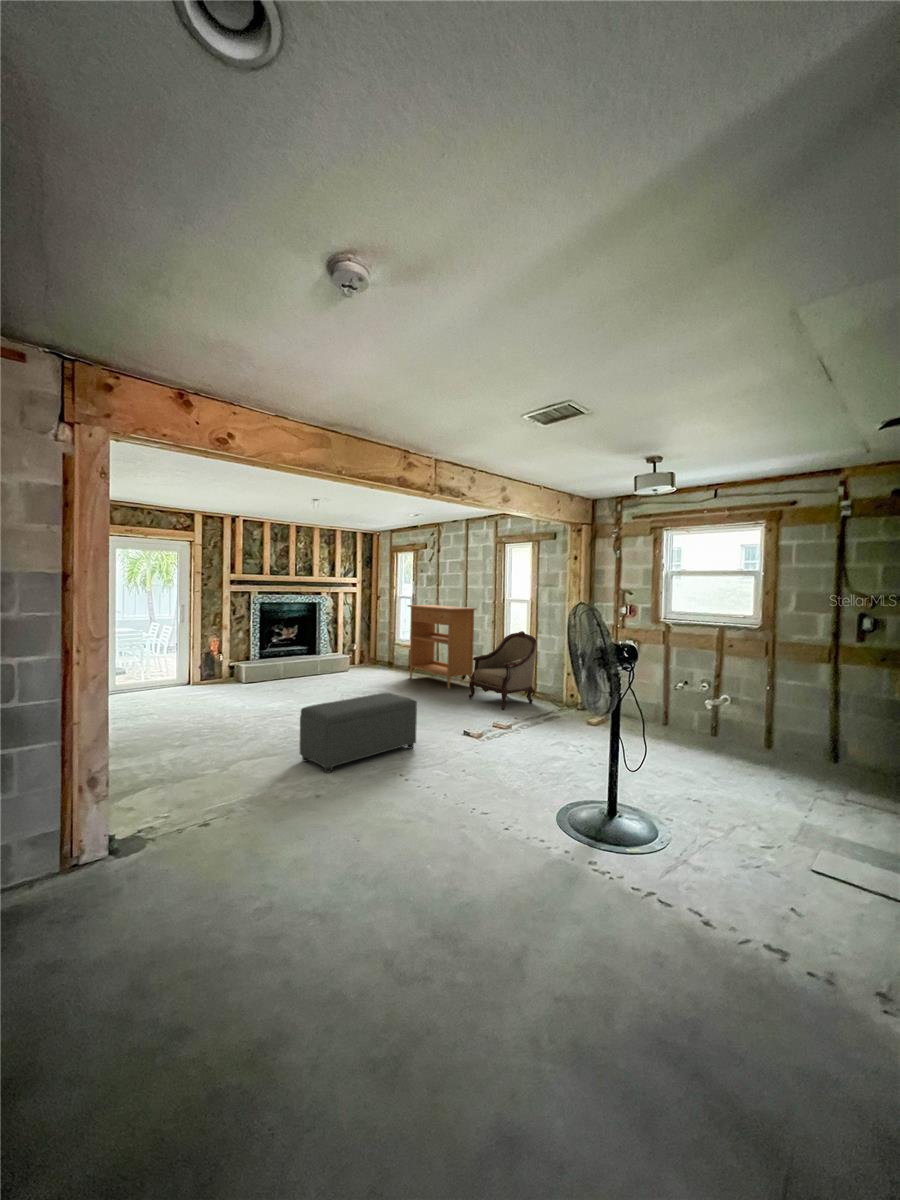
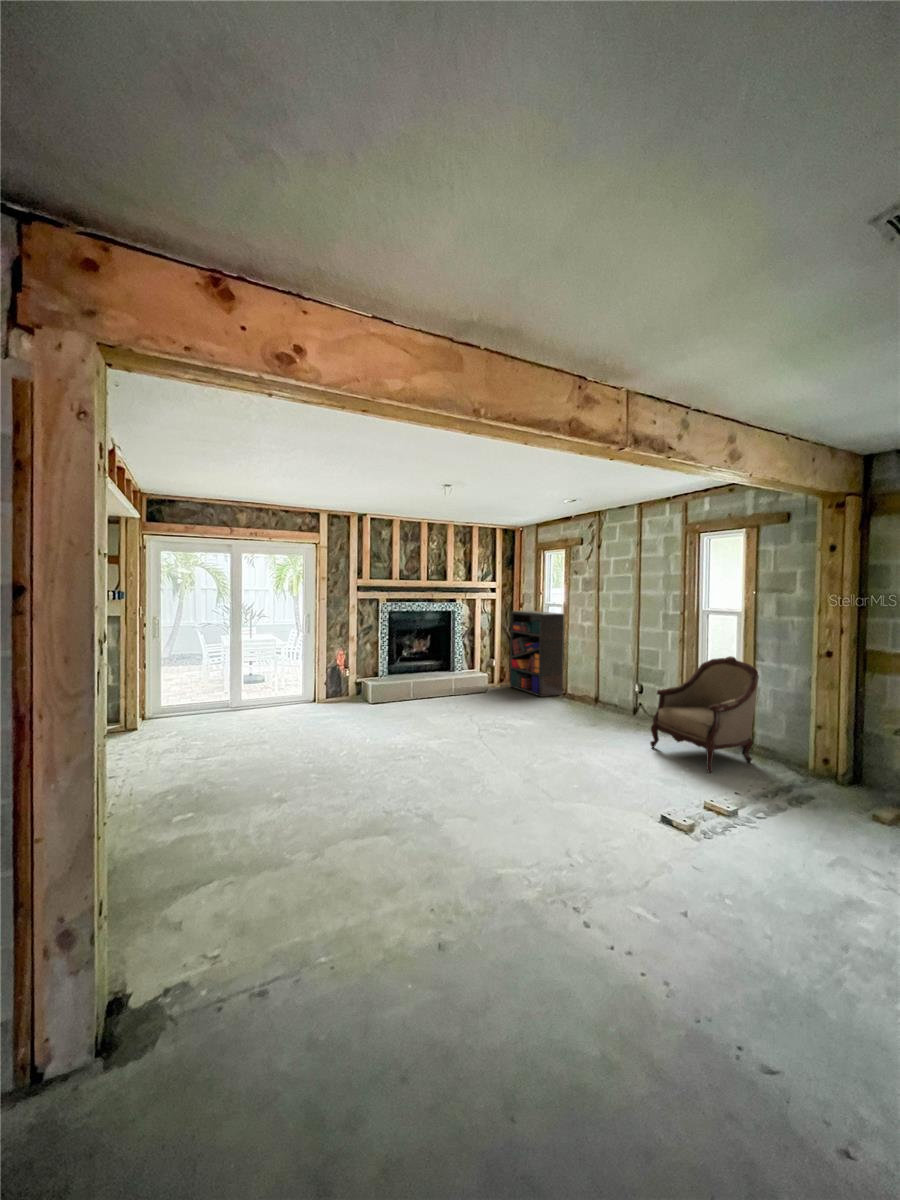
bookshelf: none [368,603,413,673] -> present [510,611,564,697]
console table: present [408,605,476,689] -> none [558,615,655,728]
ottoman: present [300,693,417,773] -> none [419,752,592,890]

